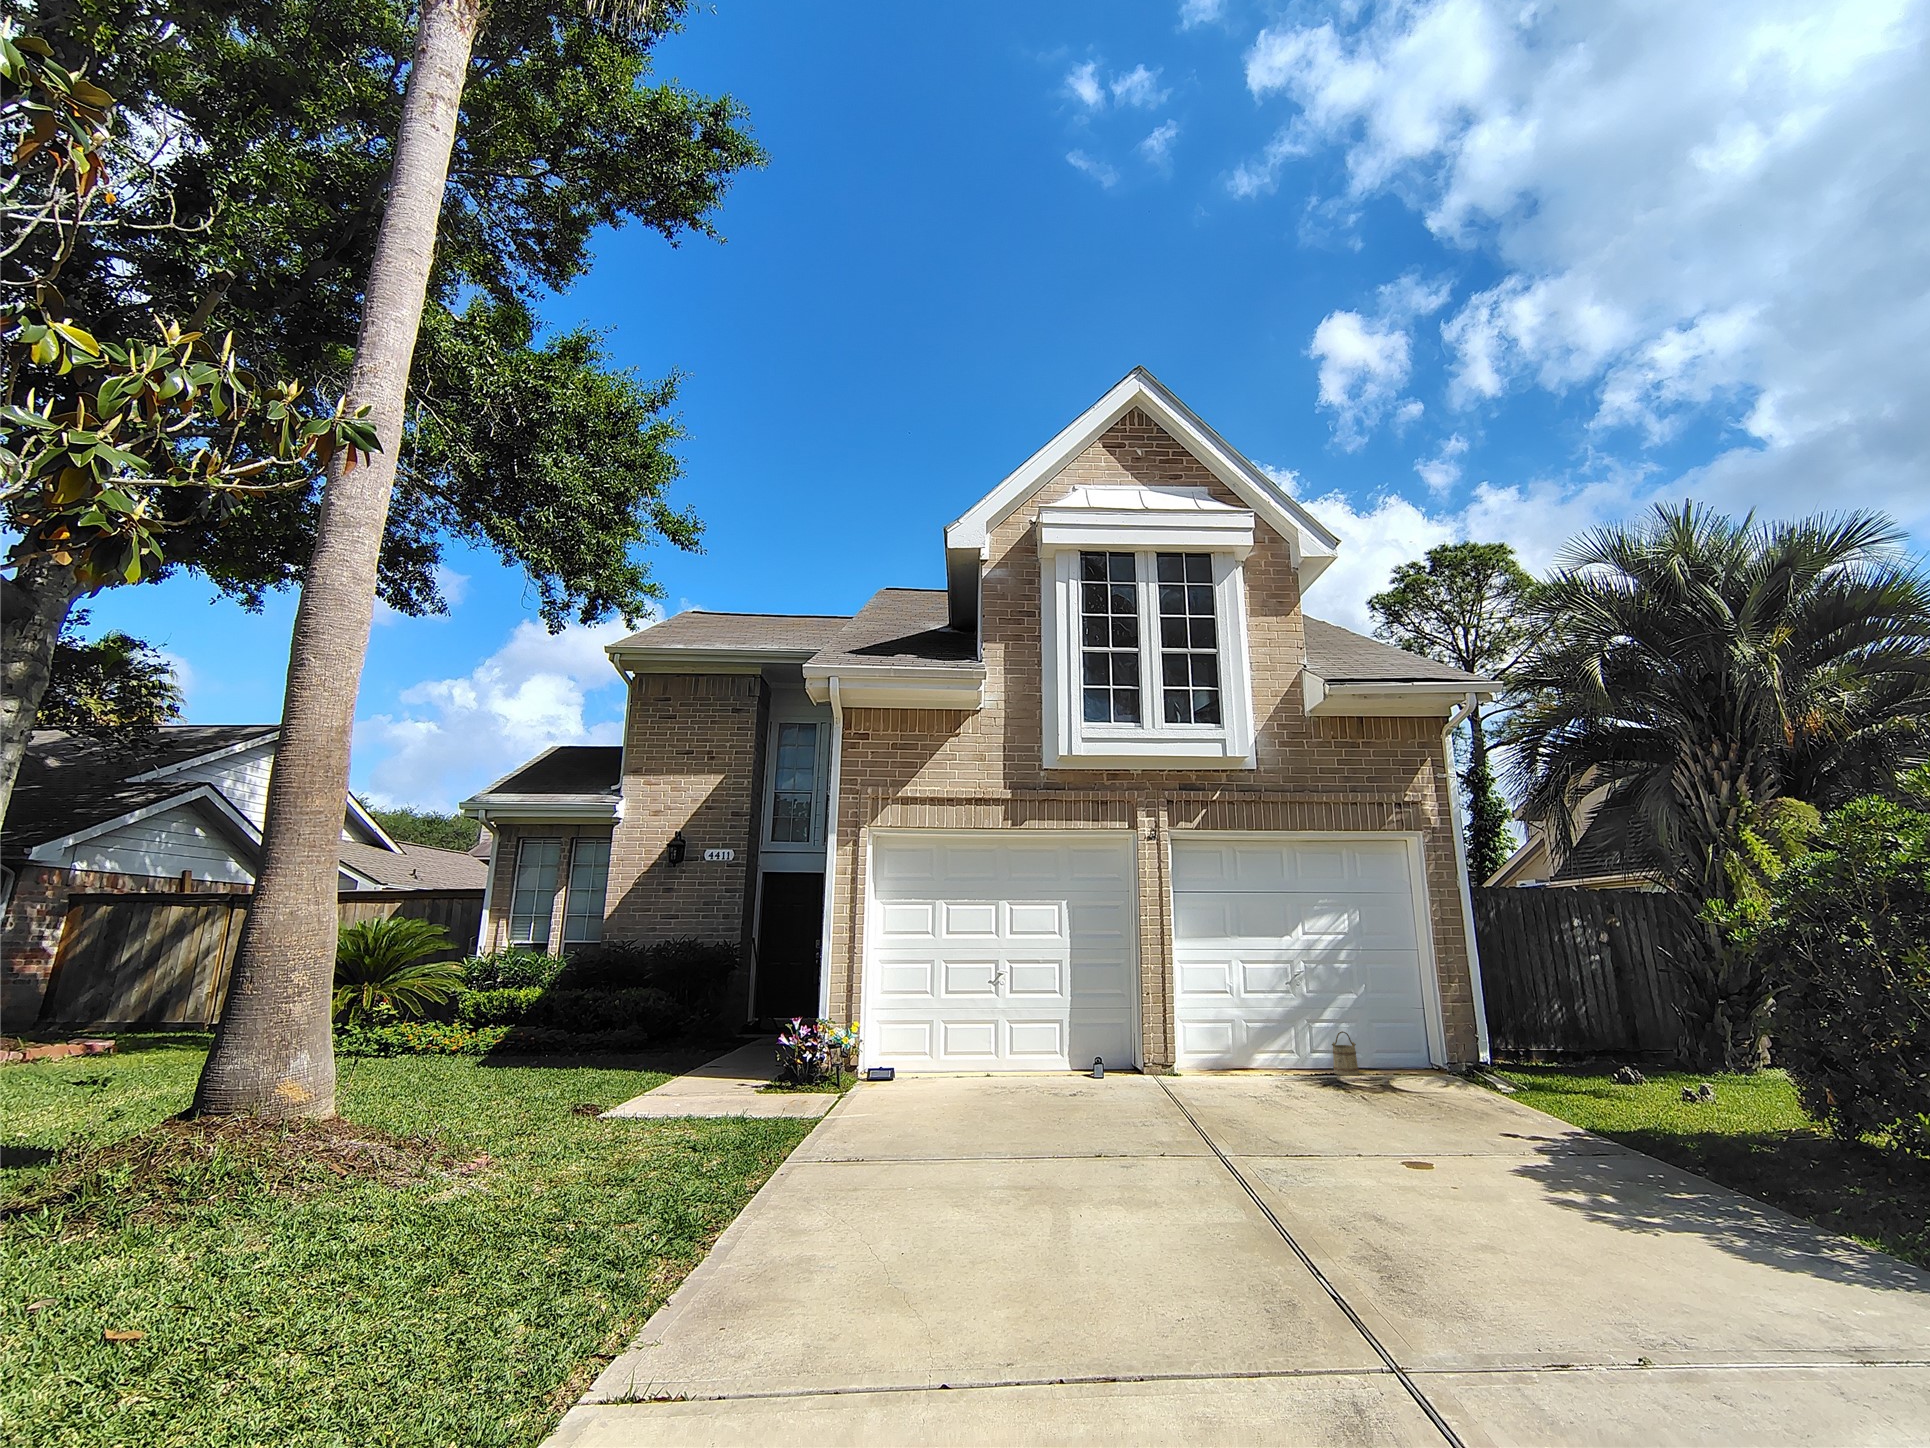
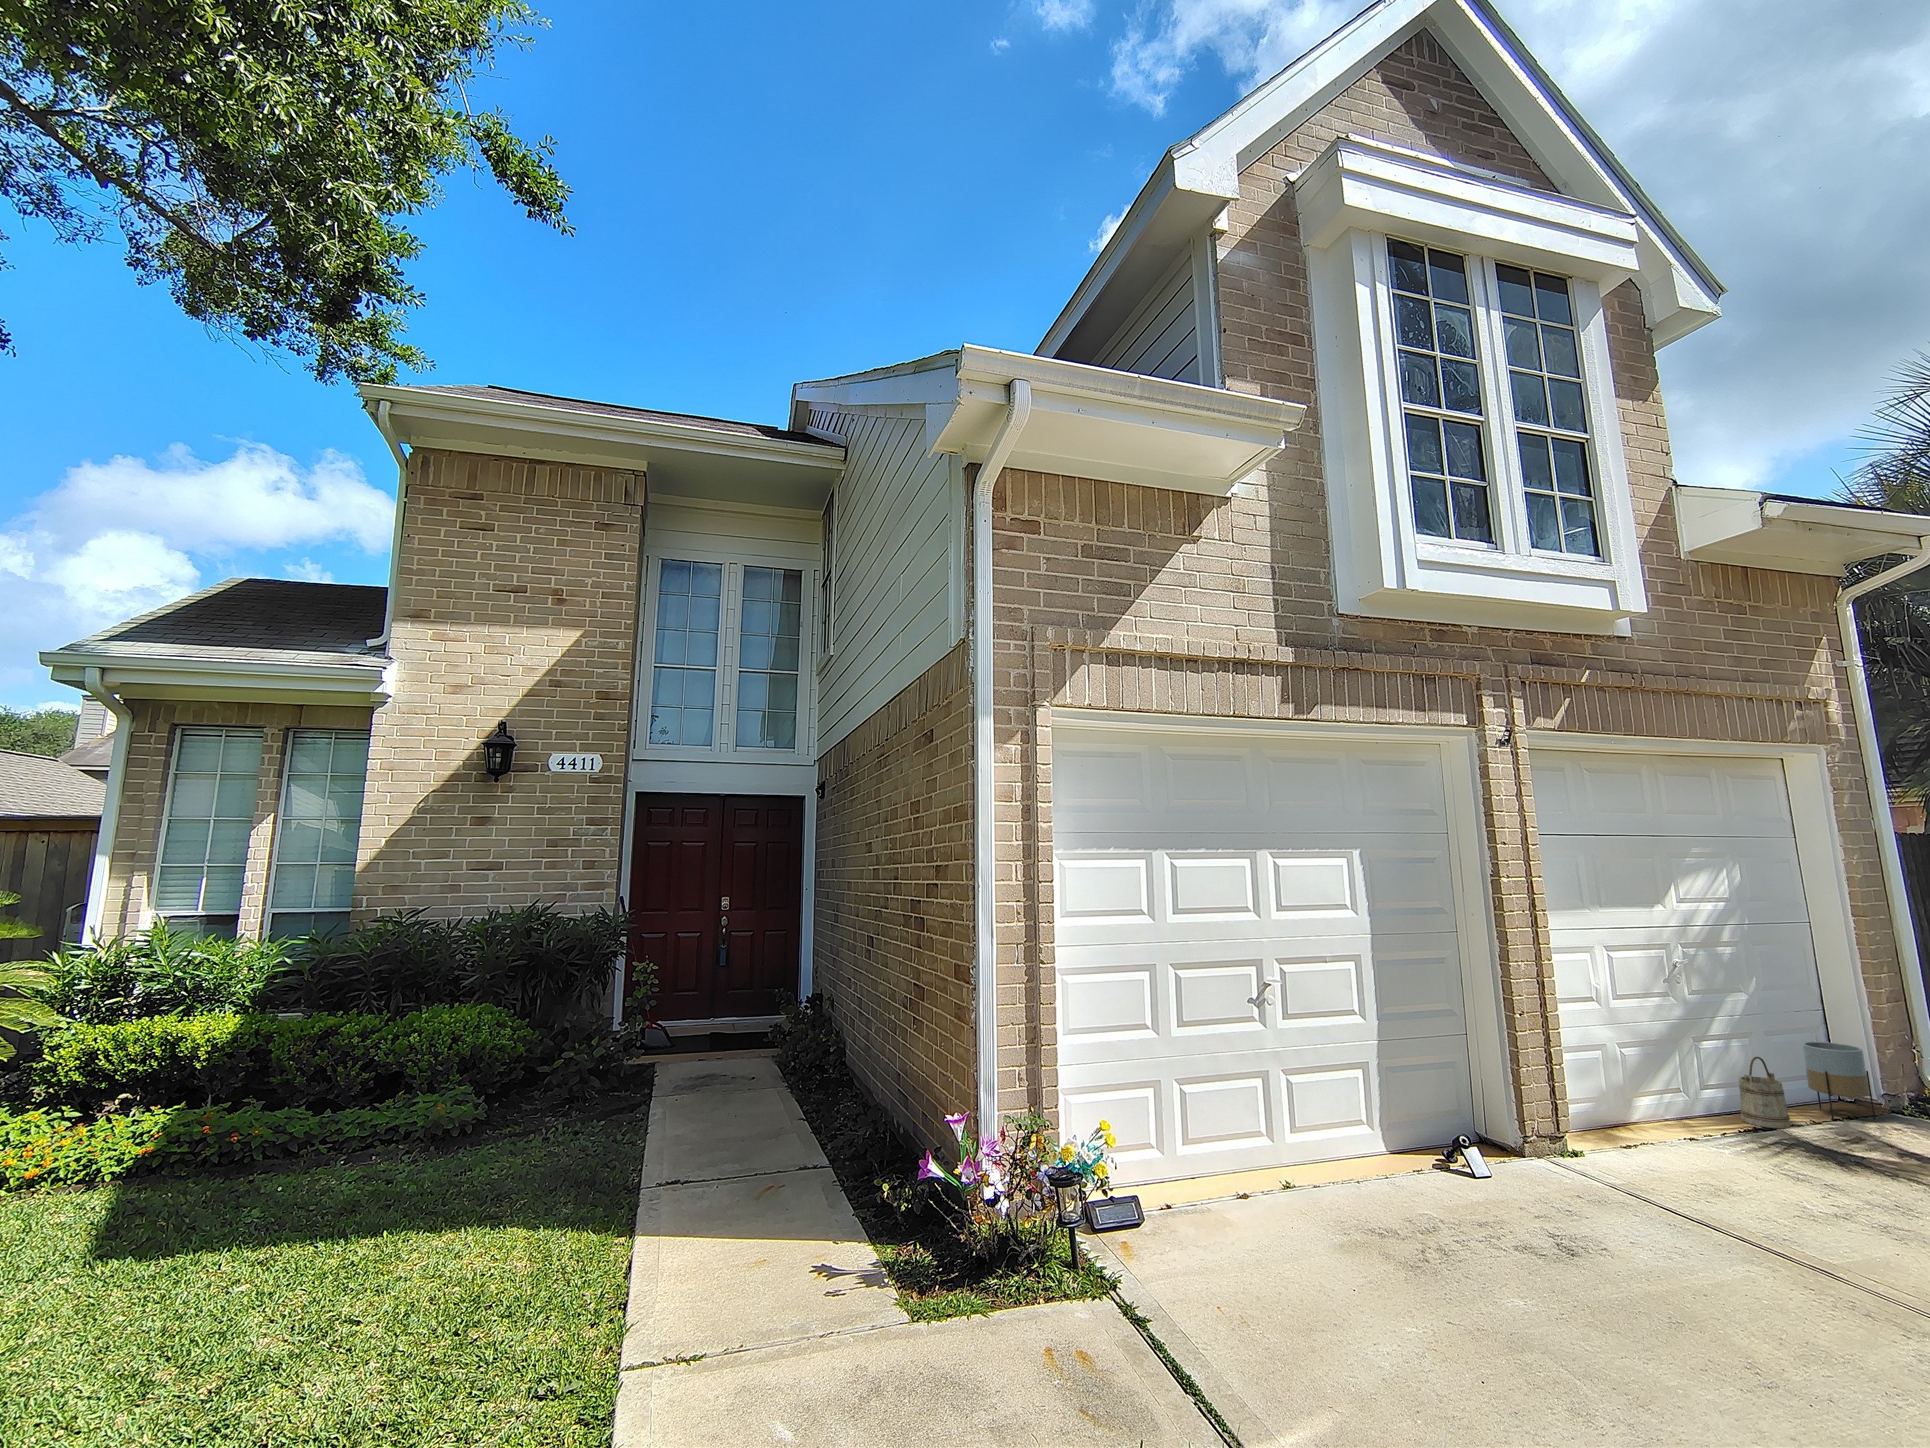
planter: none [1388,1026,1426,1075] -> present [1802,1042,1875,1120]

